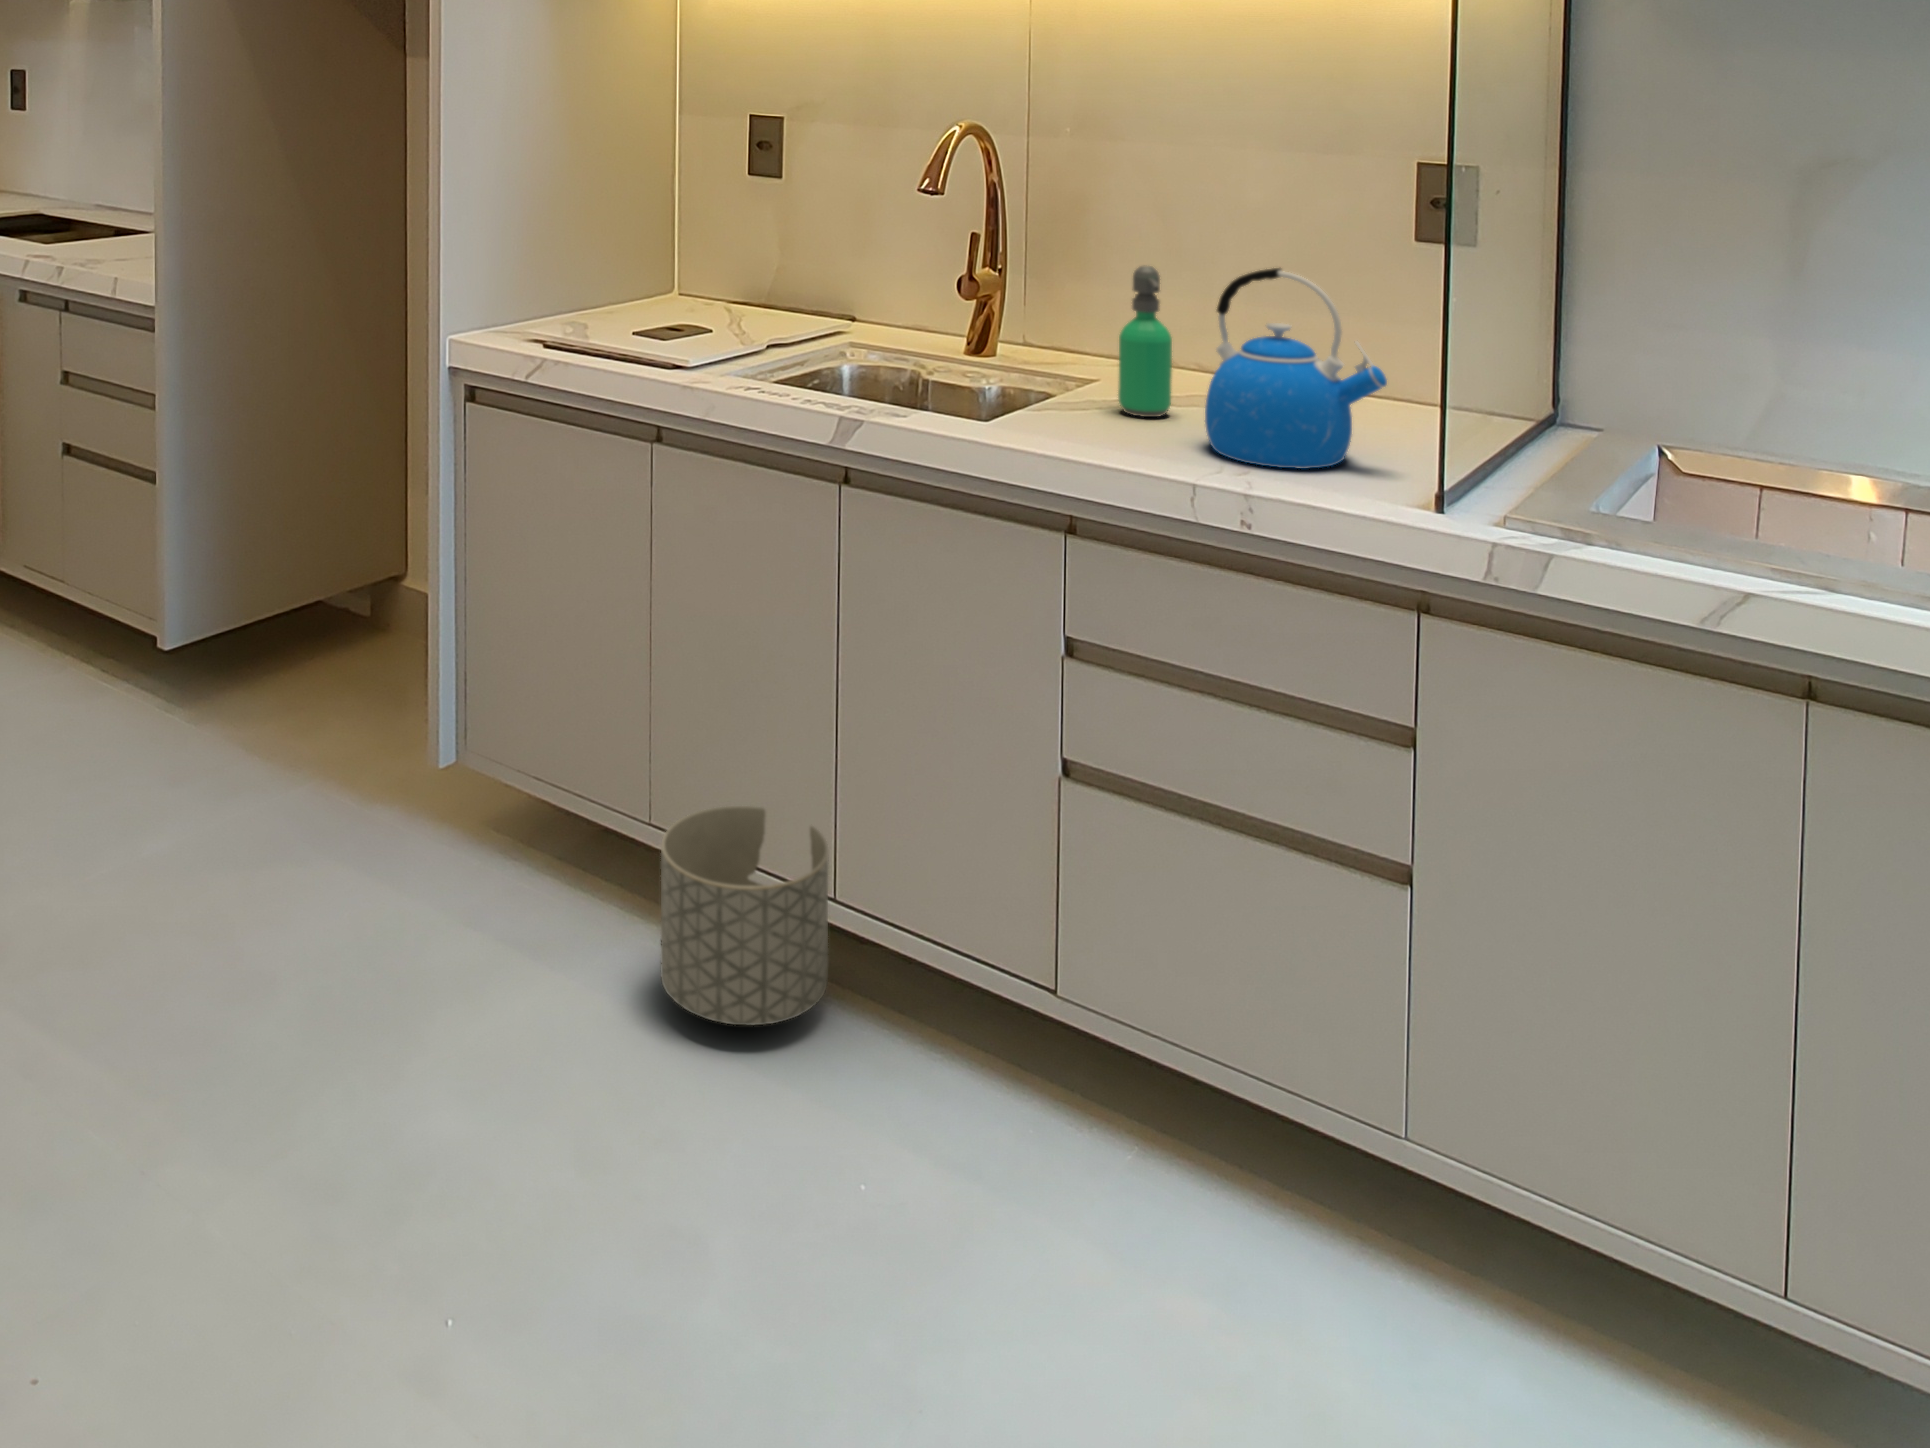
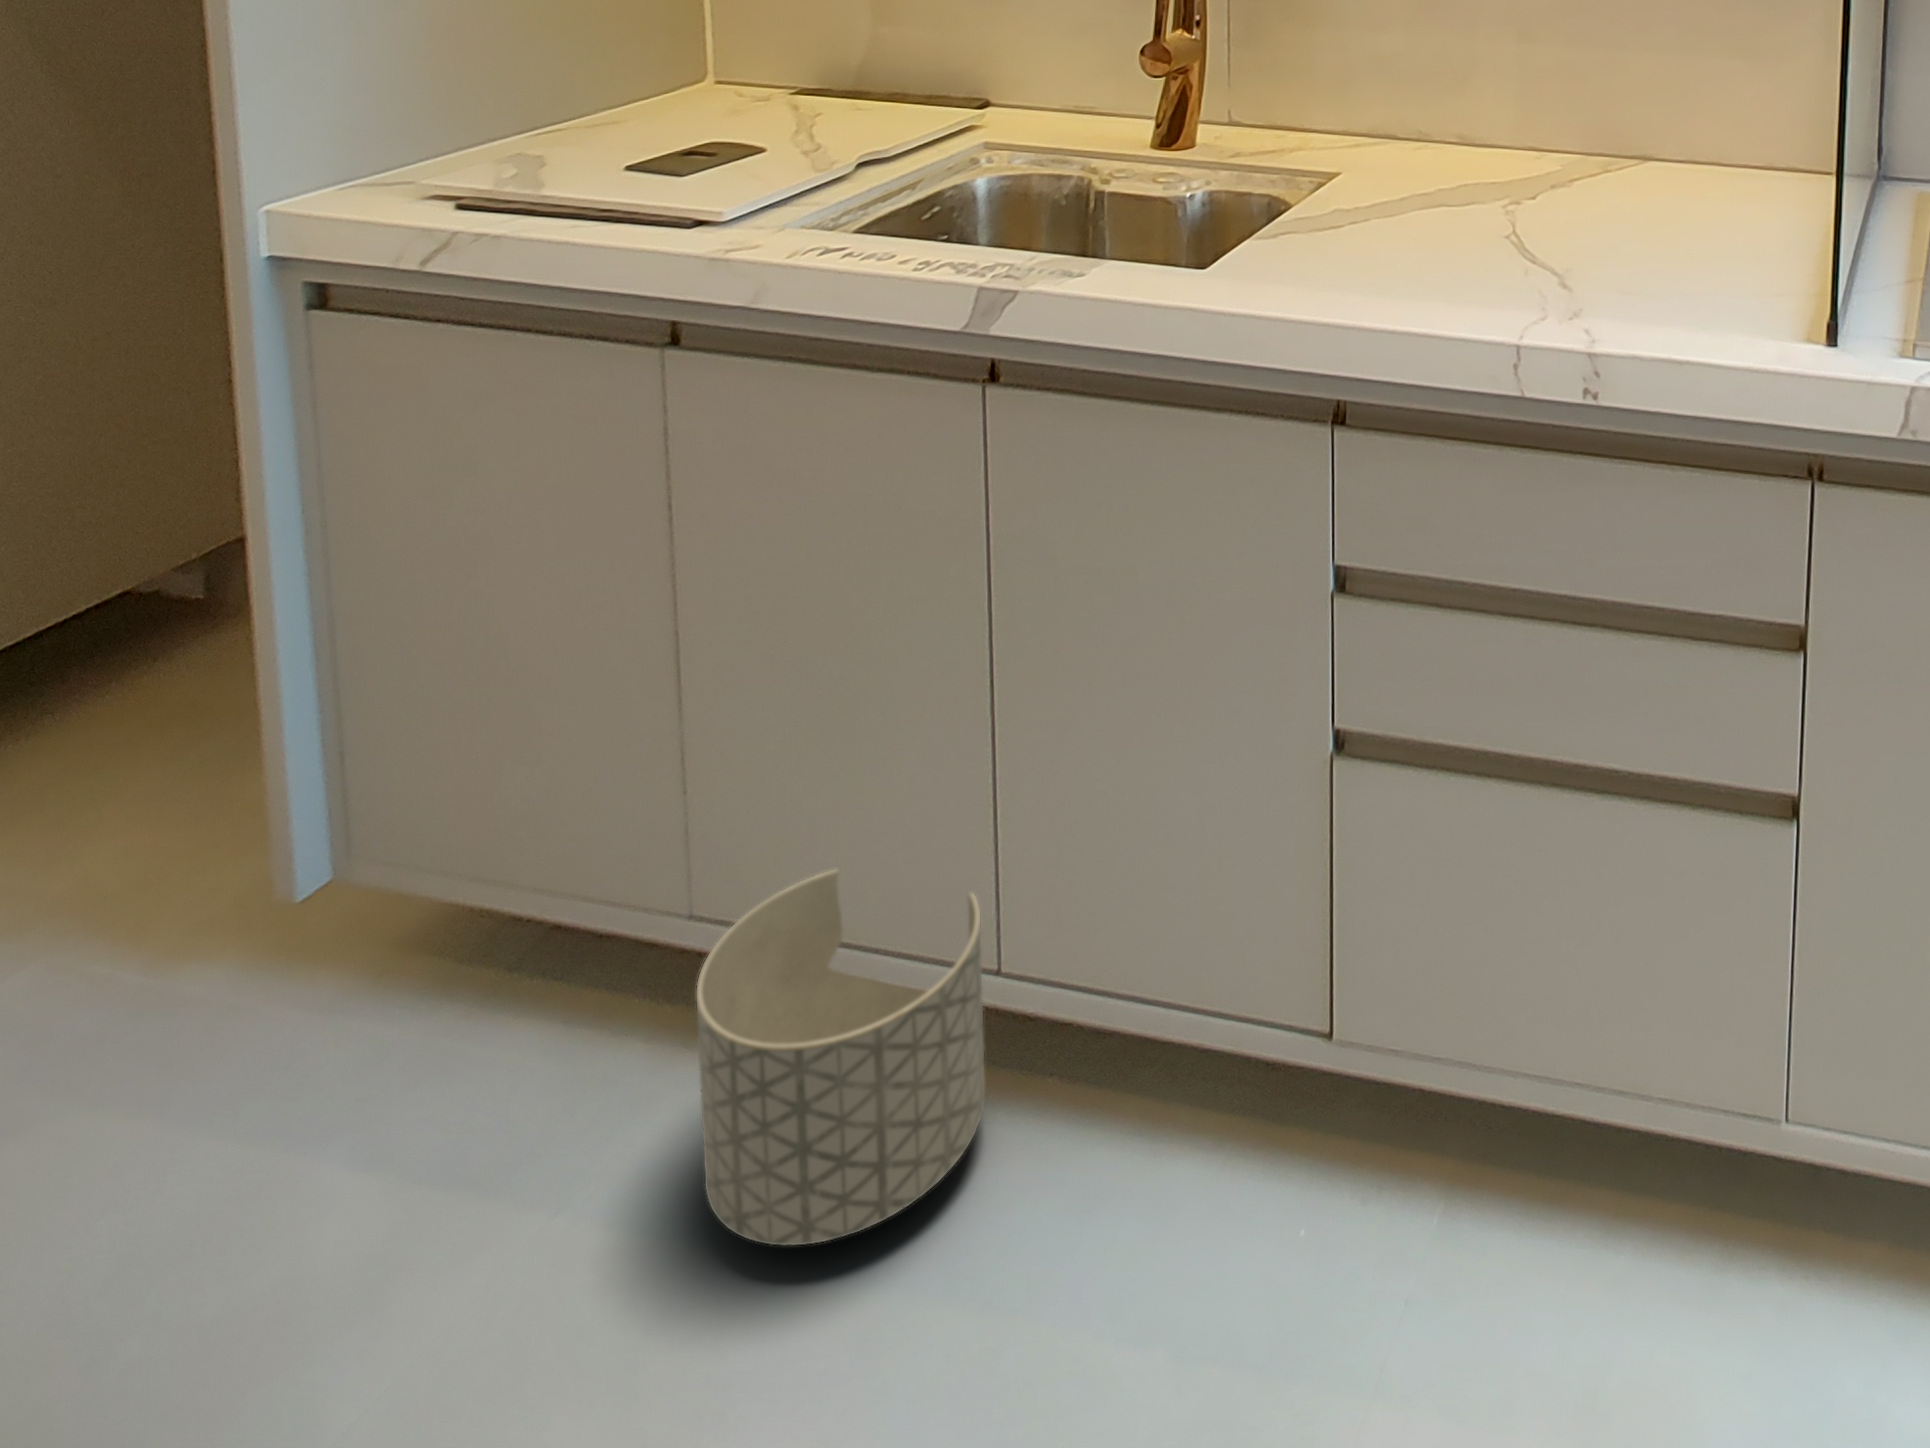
soap dispenser: present [1118,266,1172,417] -> none [1381,24,1451,229]
kettle: present [1205,268,1387,469] -> none [1510,25,1740,297]

